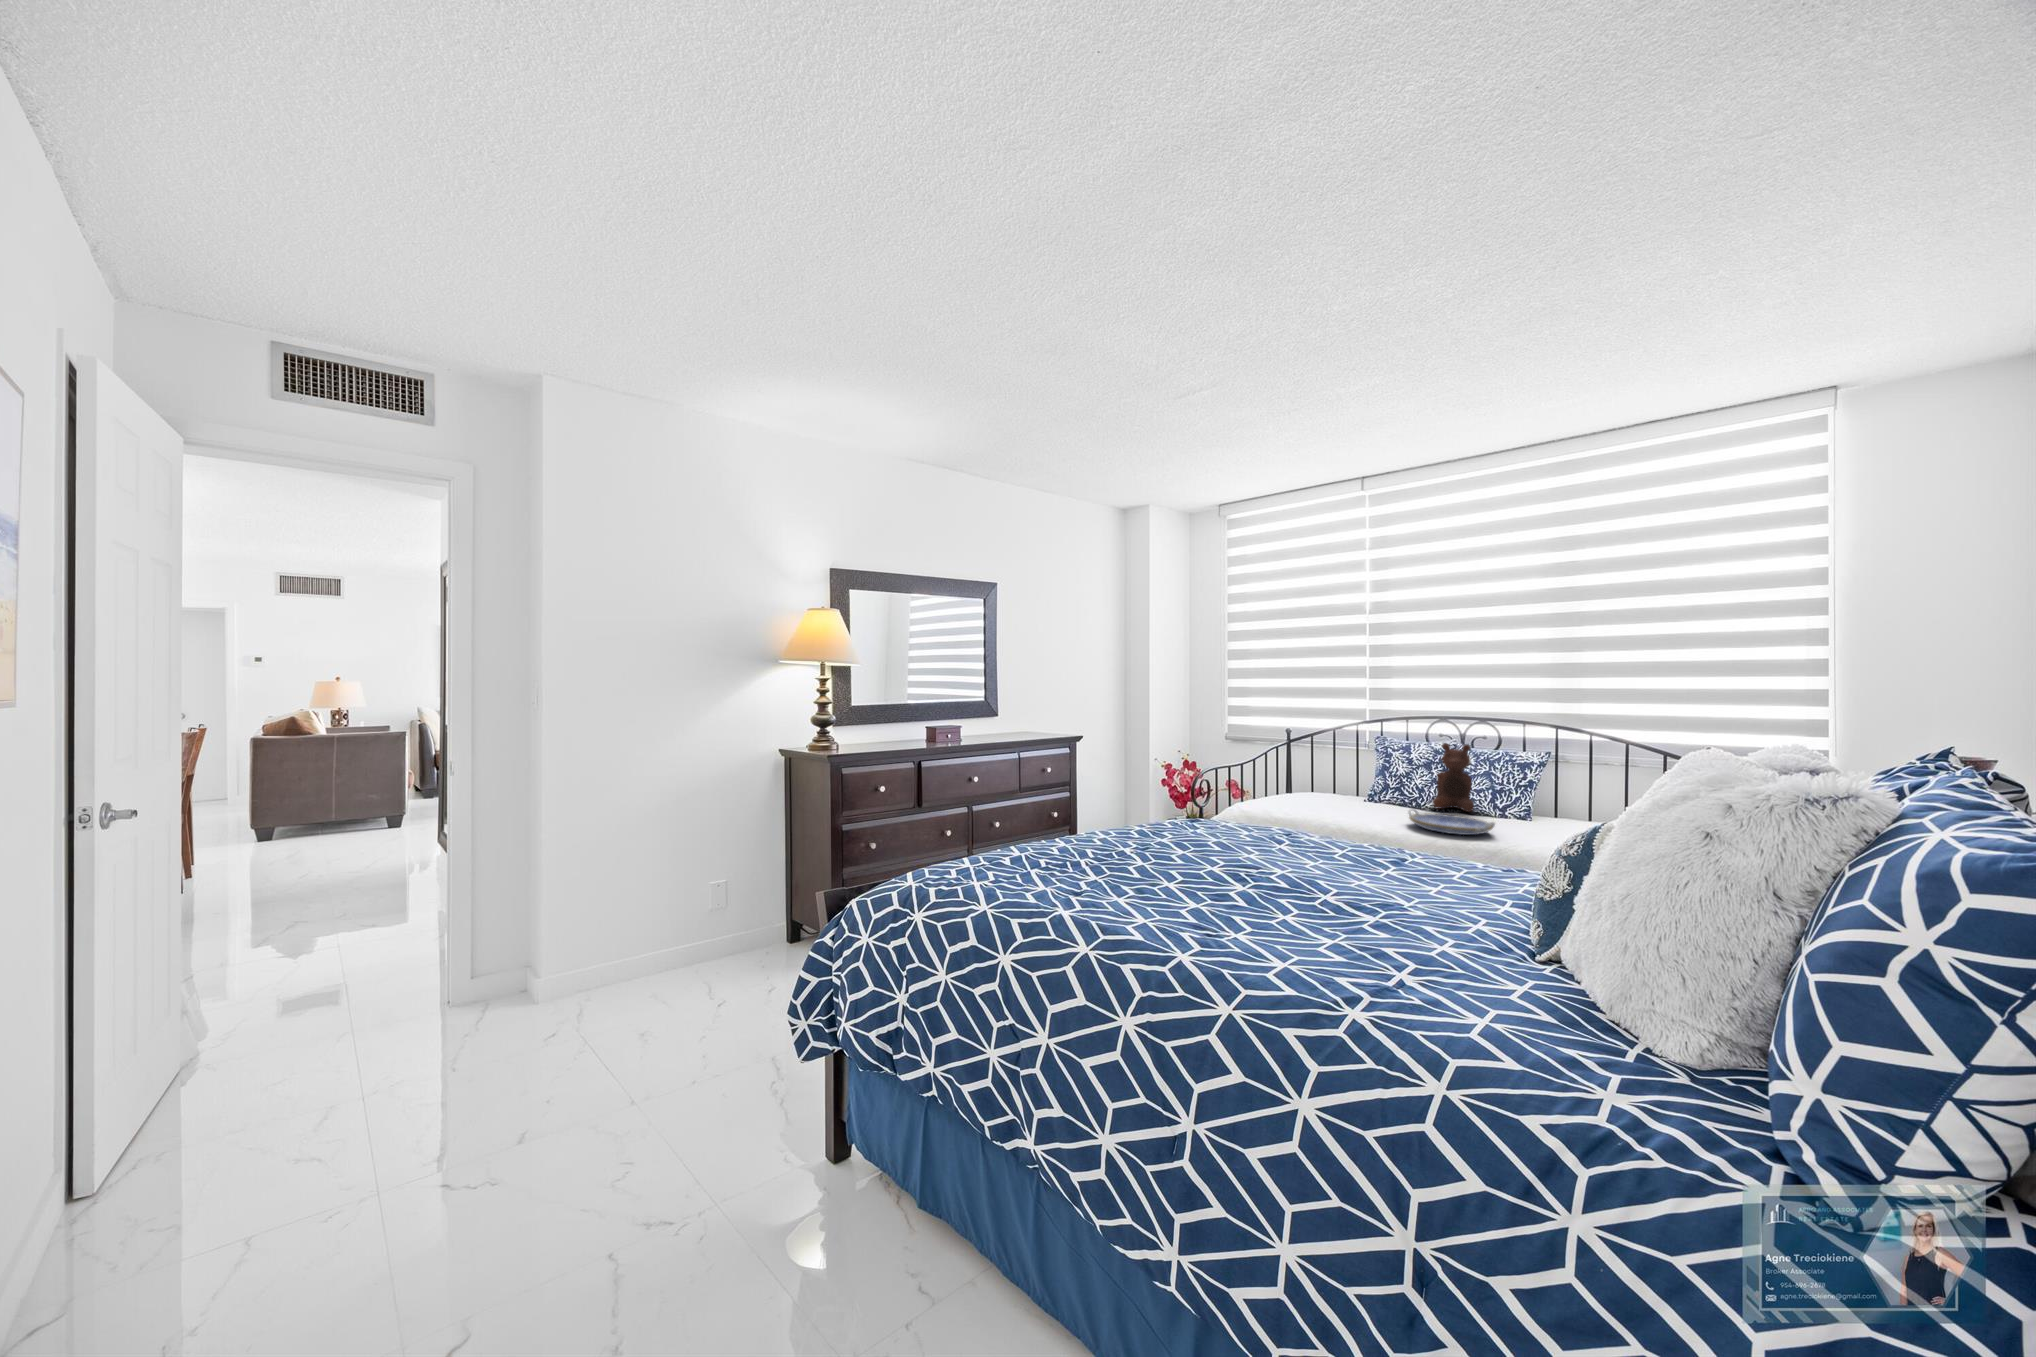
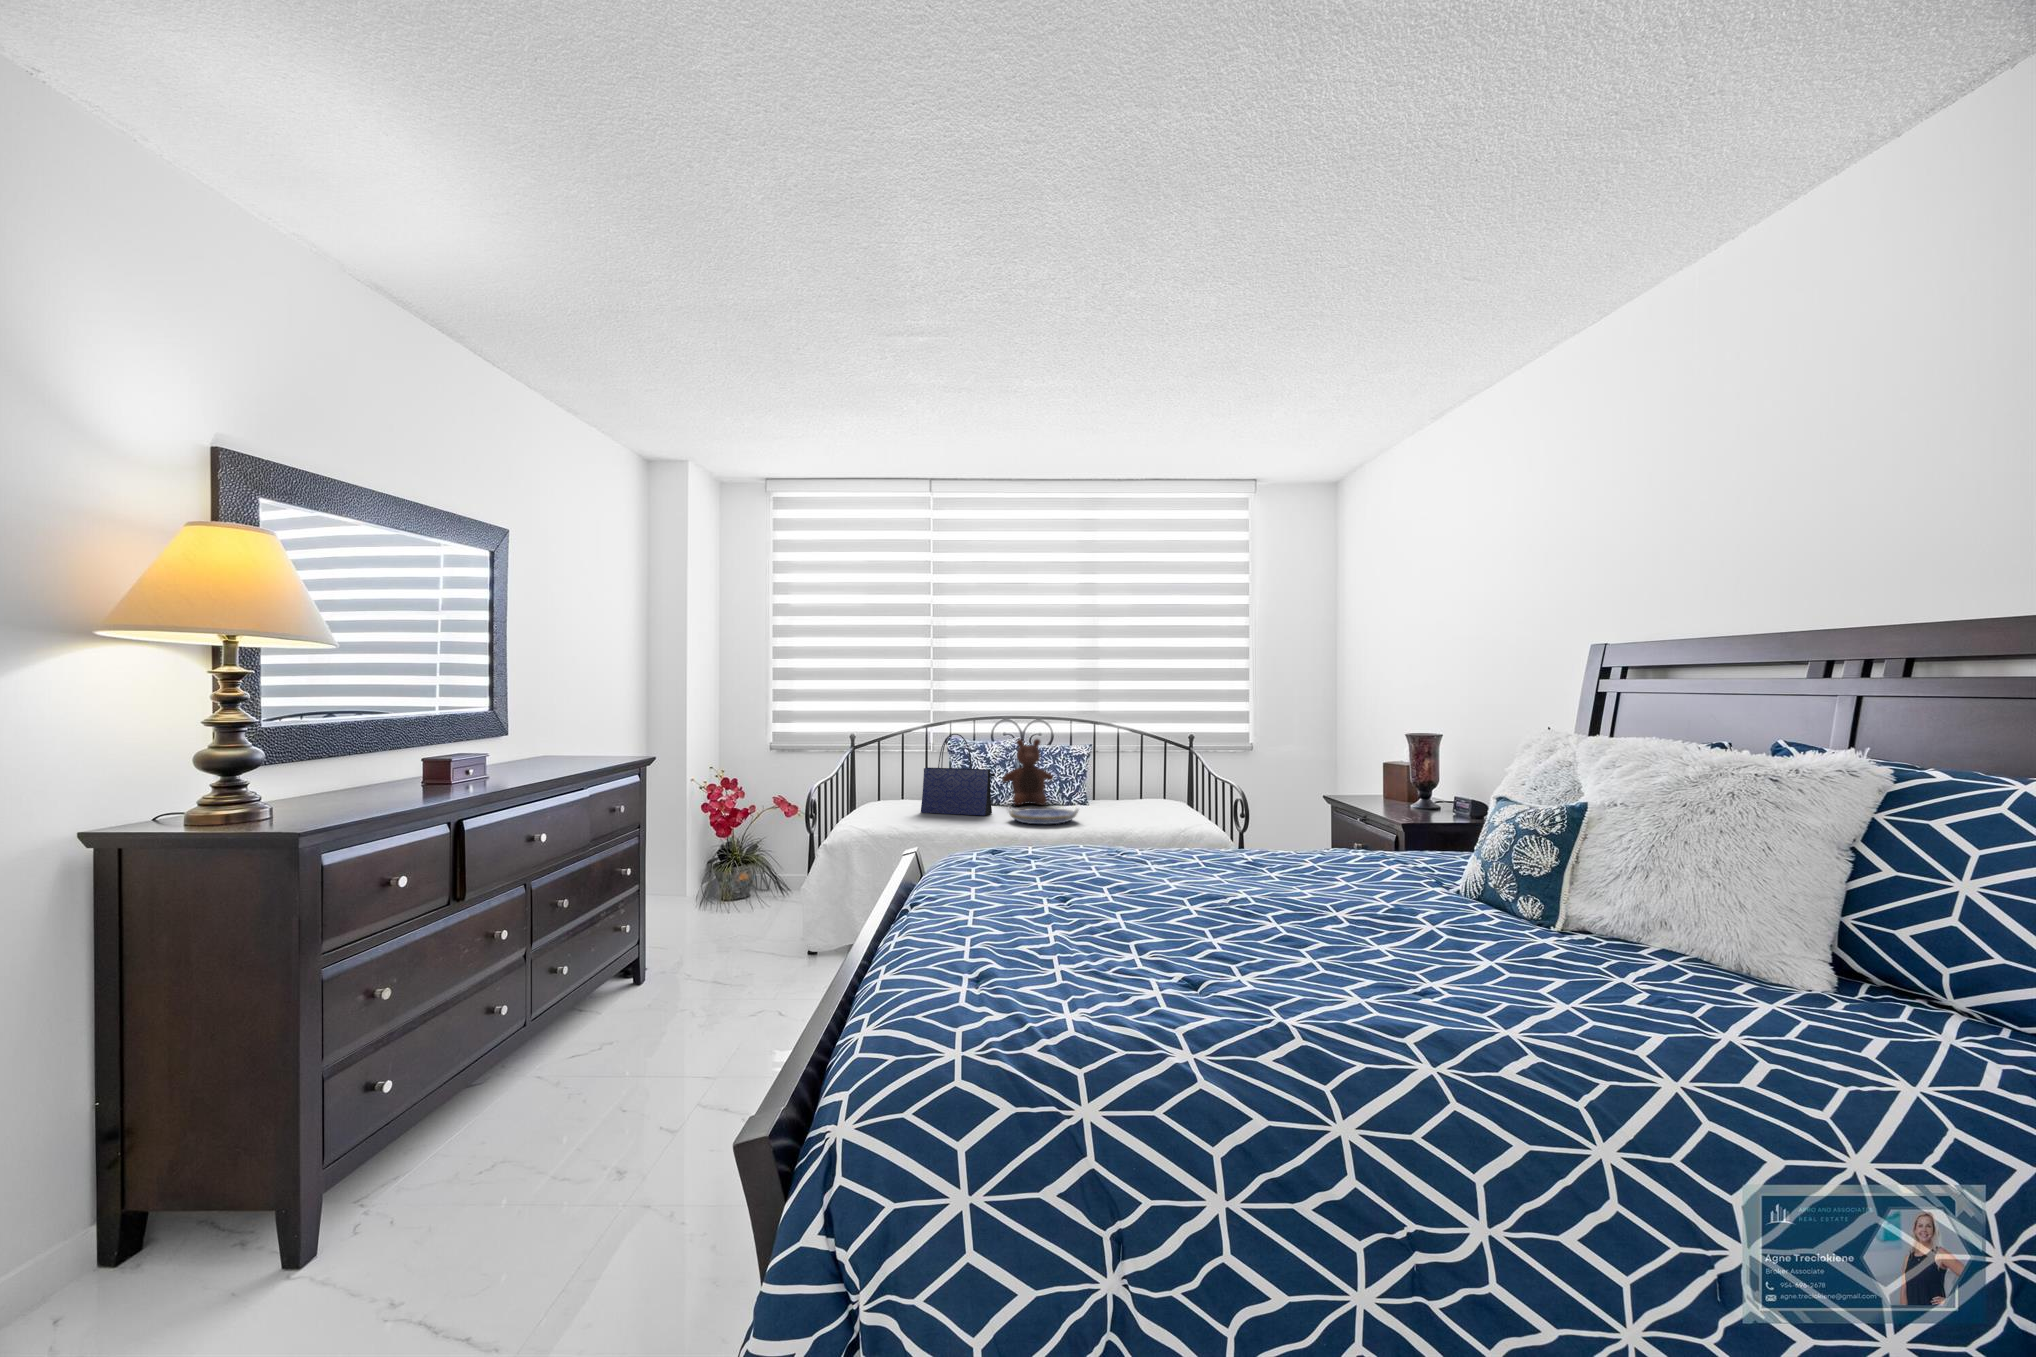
tote bag: none [1327,734,1402,815] -> present [921,734,995,816]

